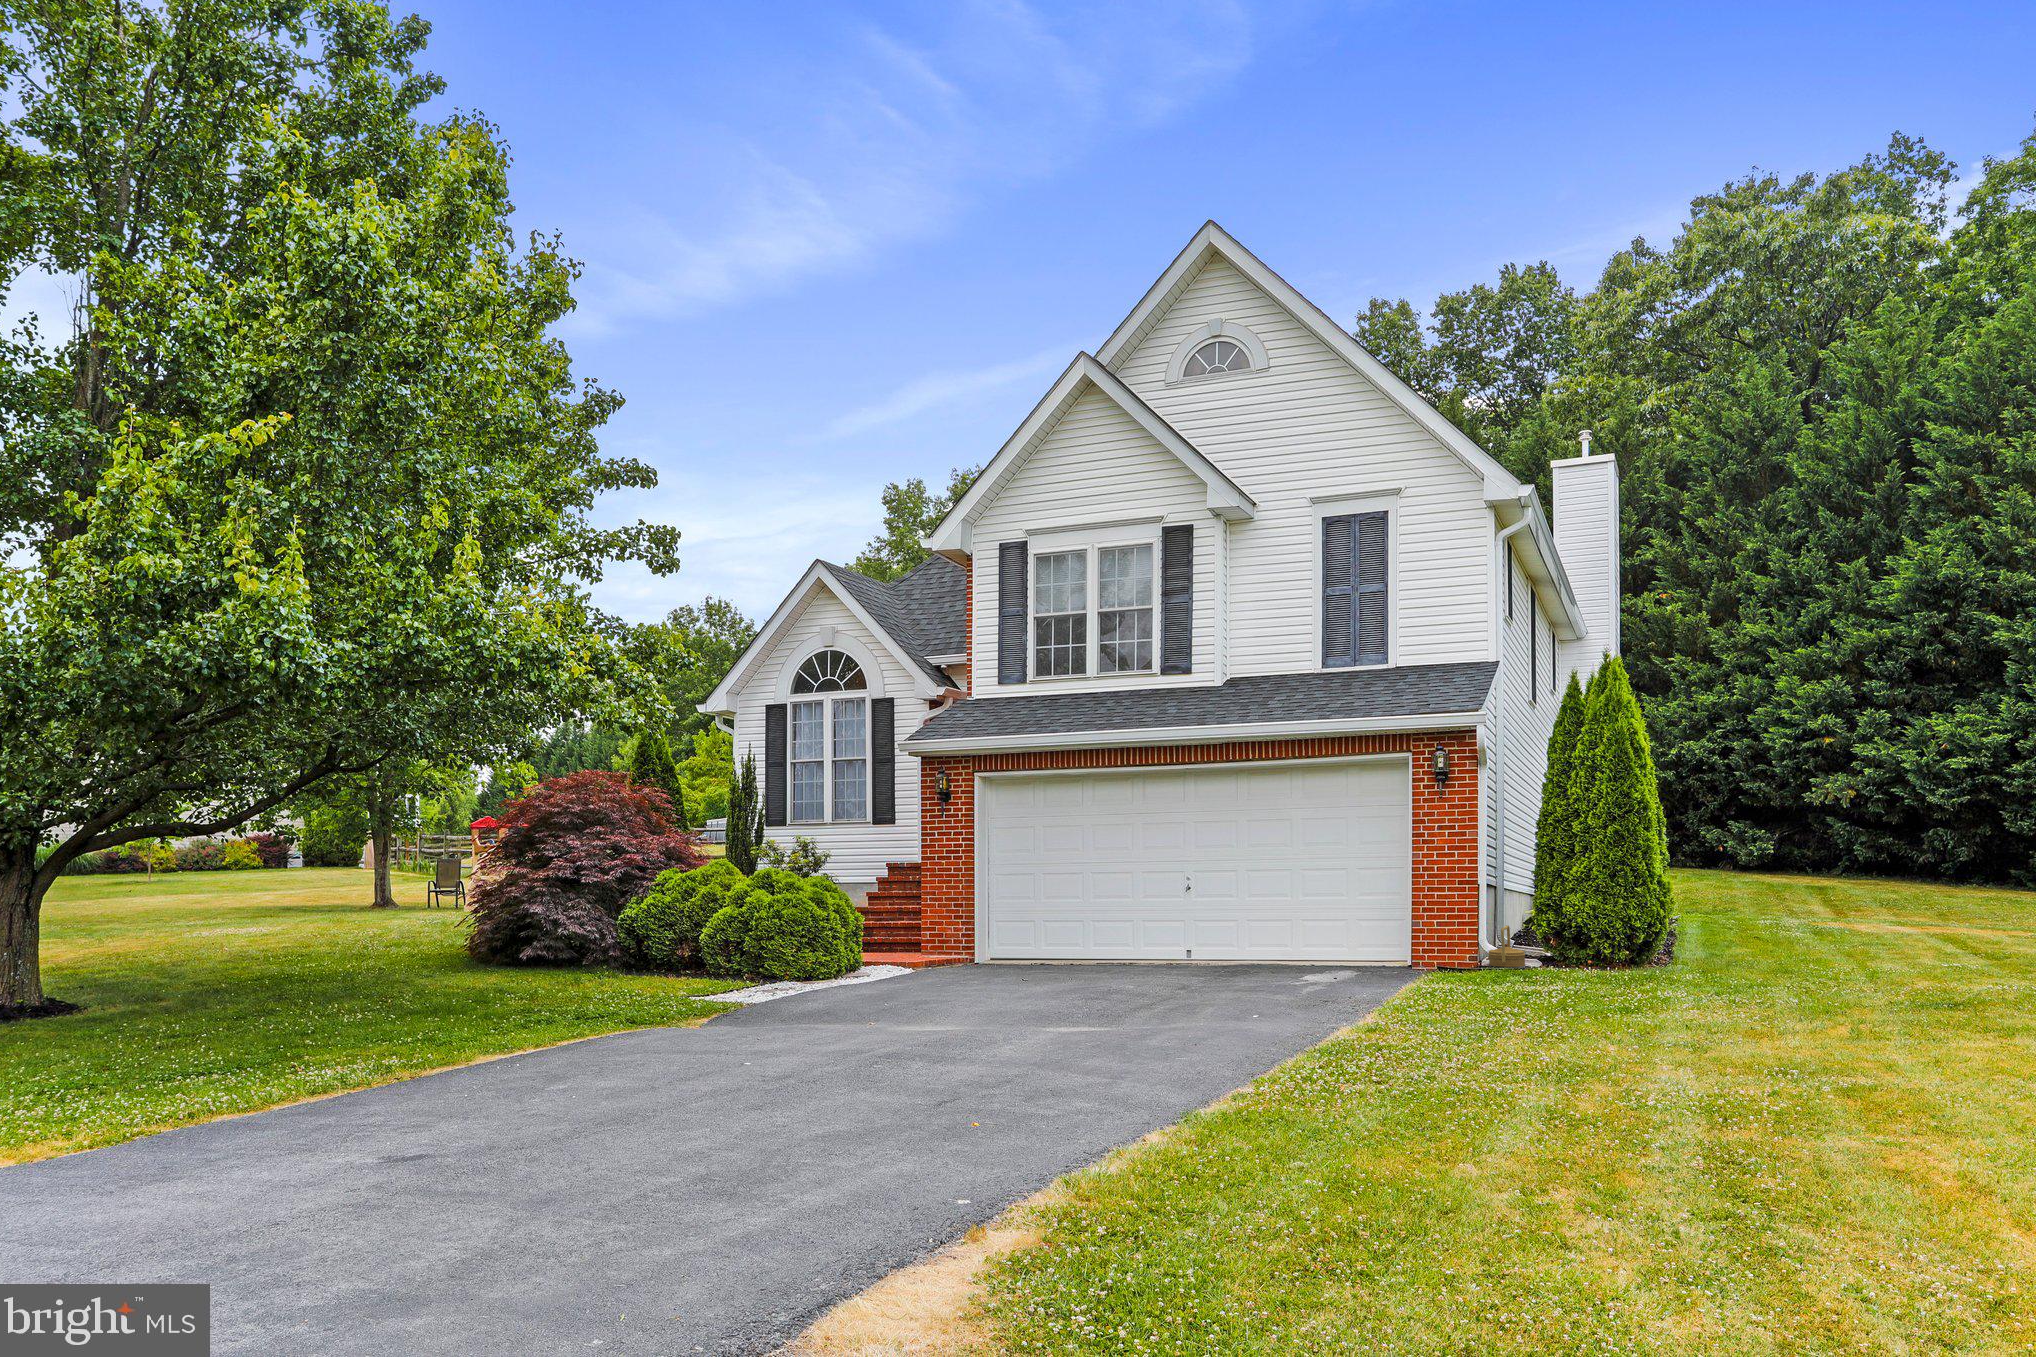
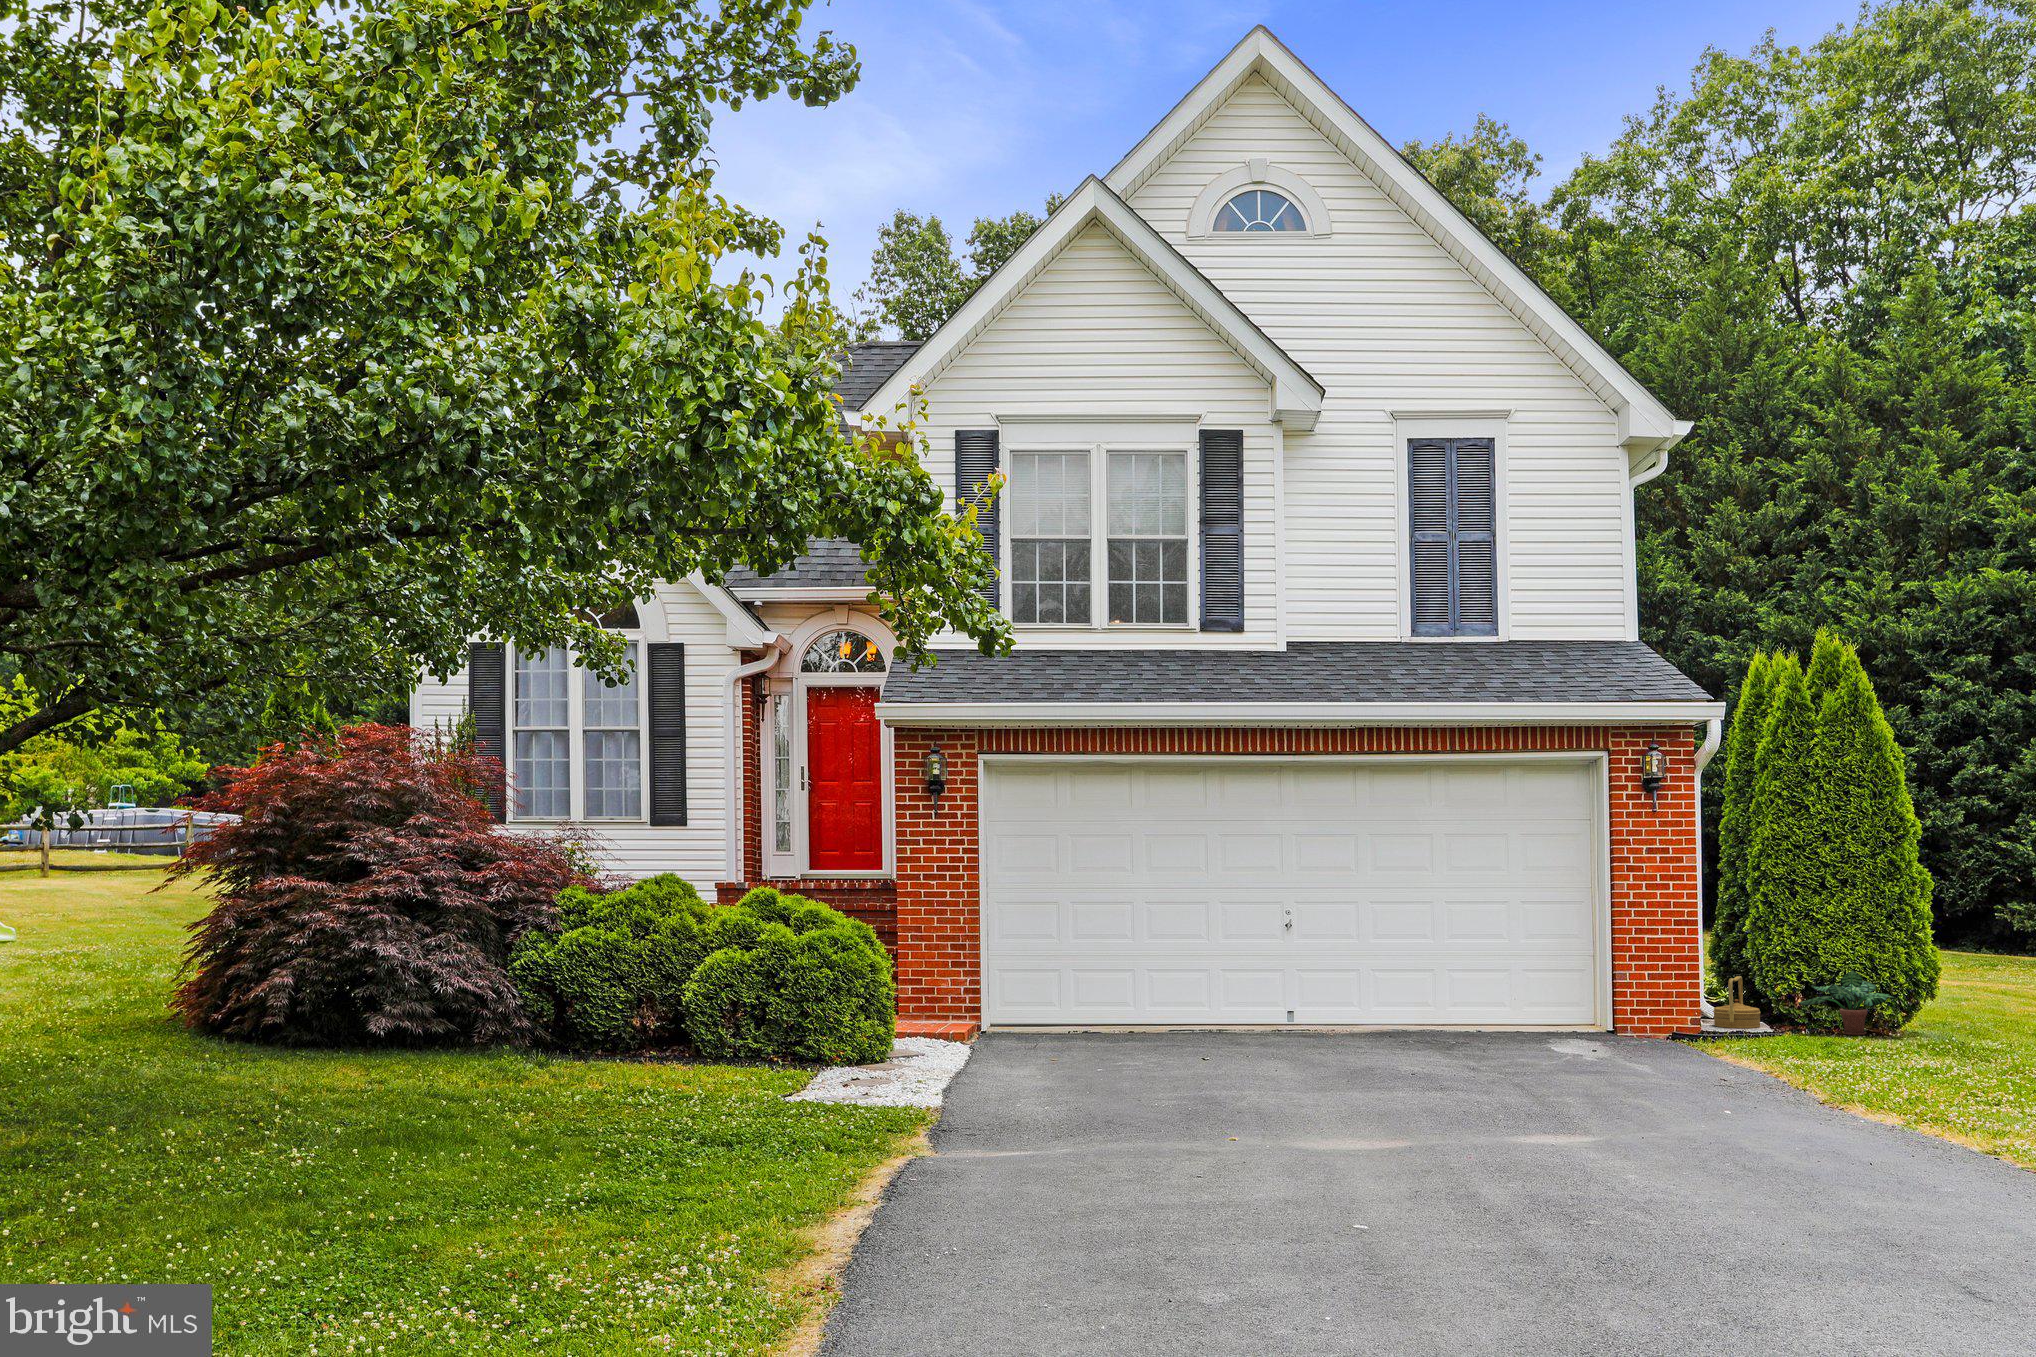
potted plant: none [1557,921,1634,972] -> present [1799,970,1891,1035]

